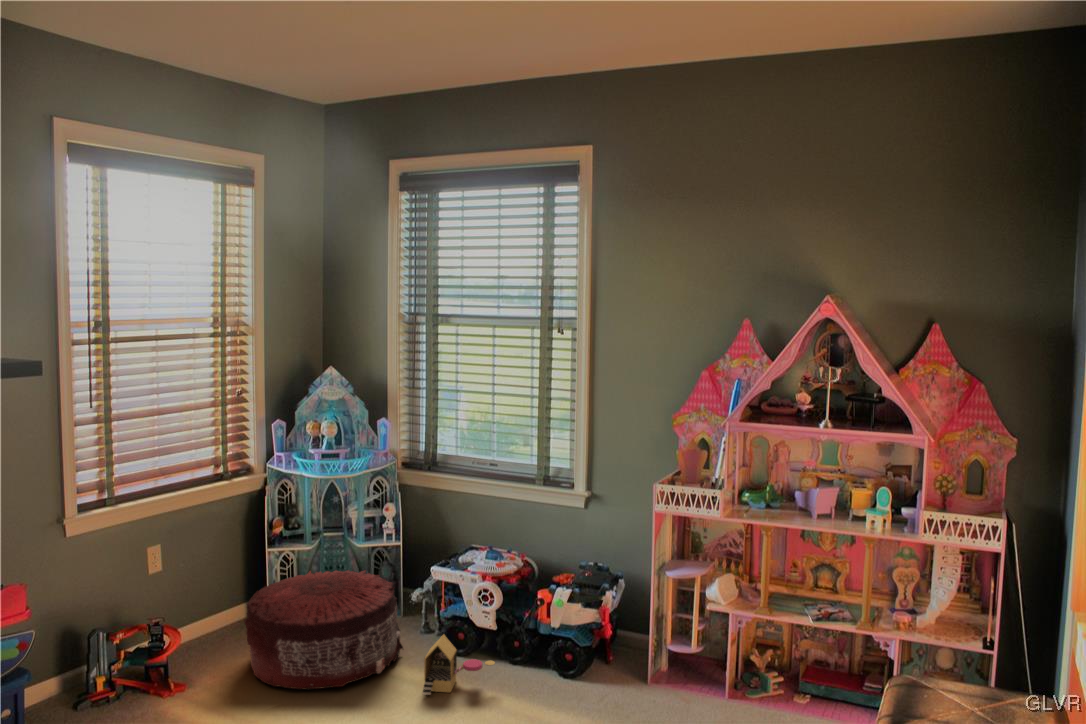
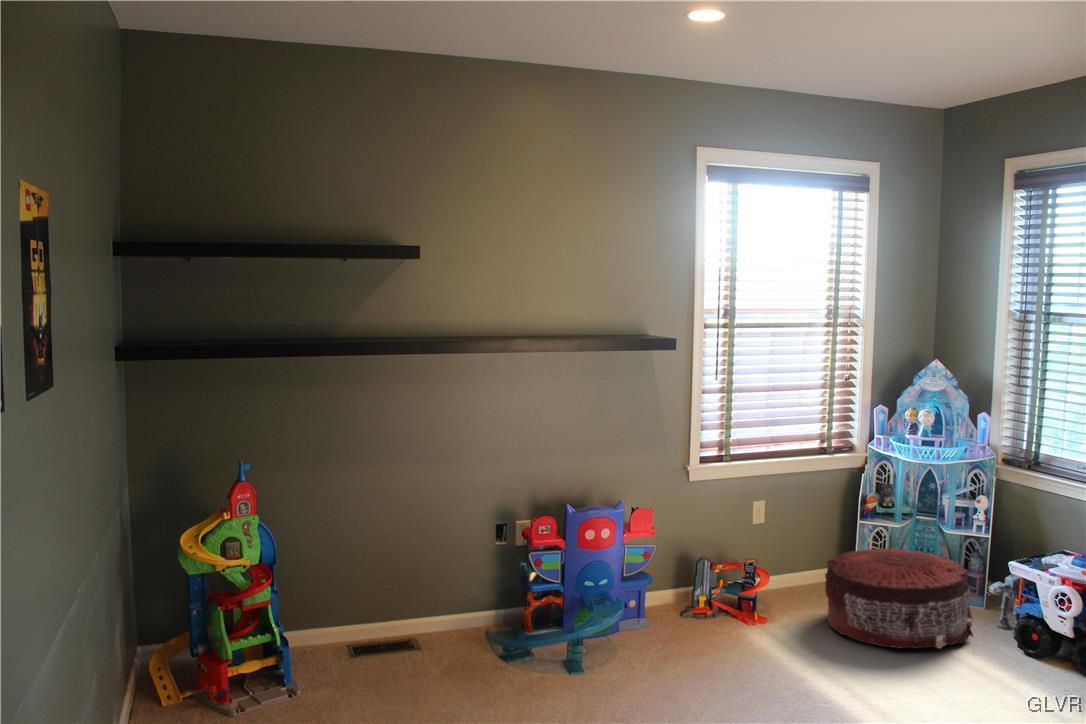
toy house: present [422,635,495,695] -> none [972,625,1054,681]

